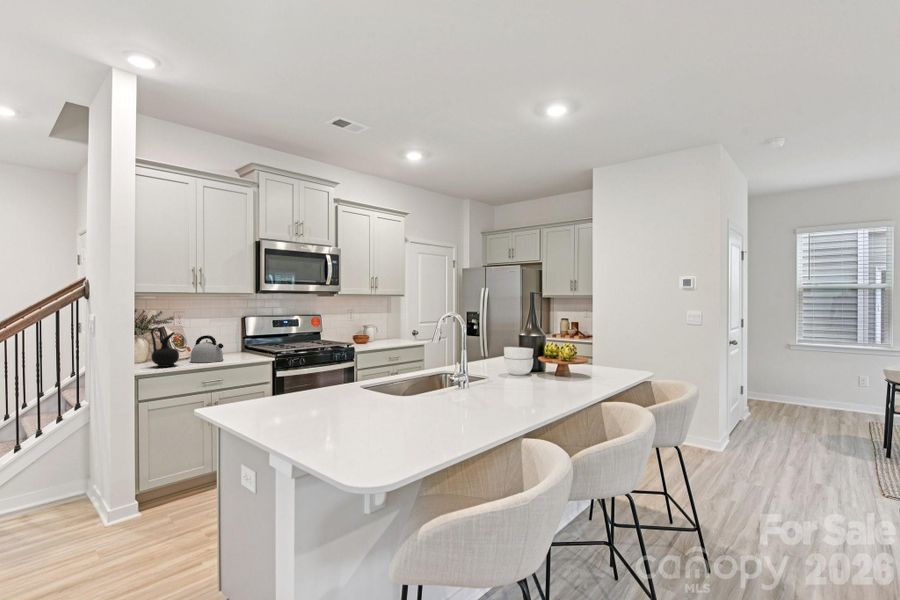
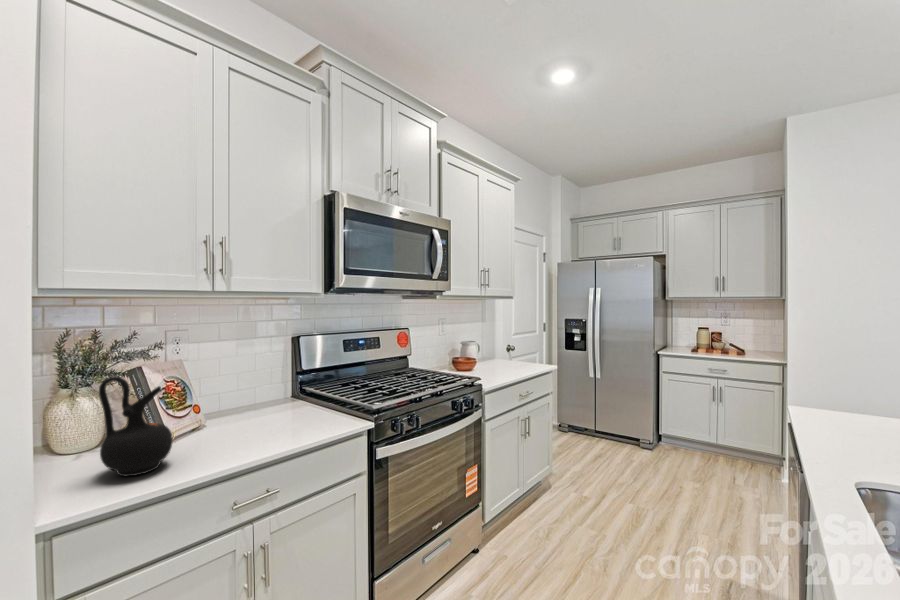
kettle: present [190,335,223,363] -> none [199,383,272,447]

